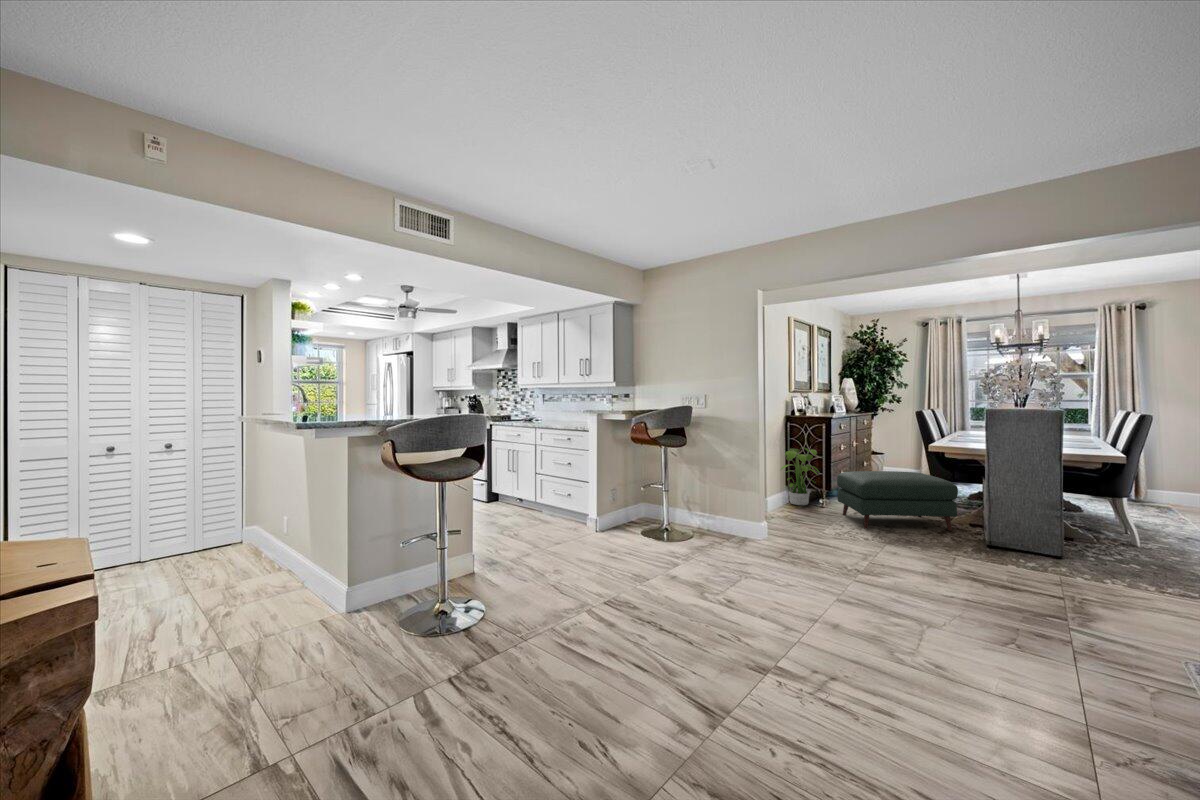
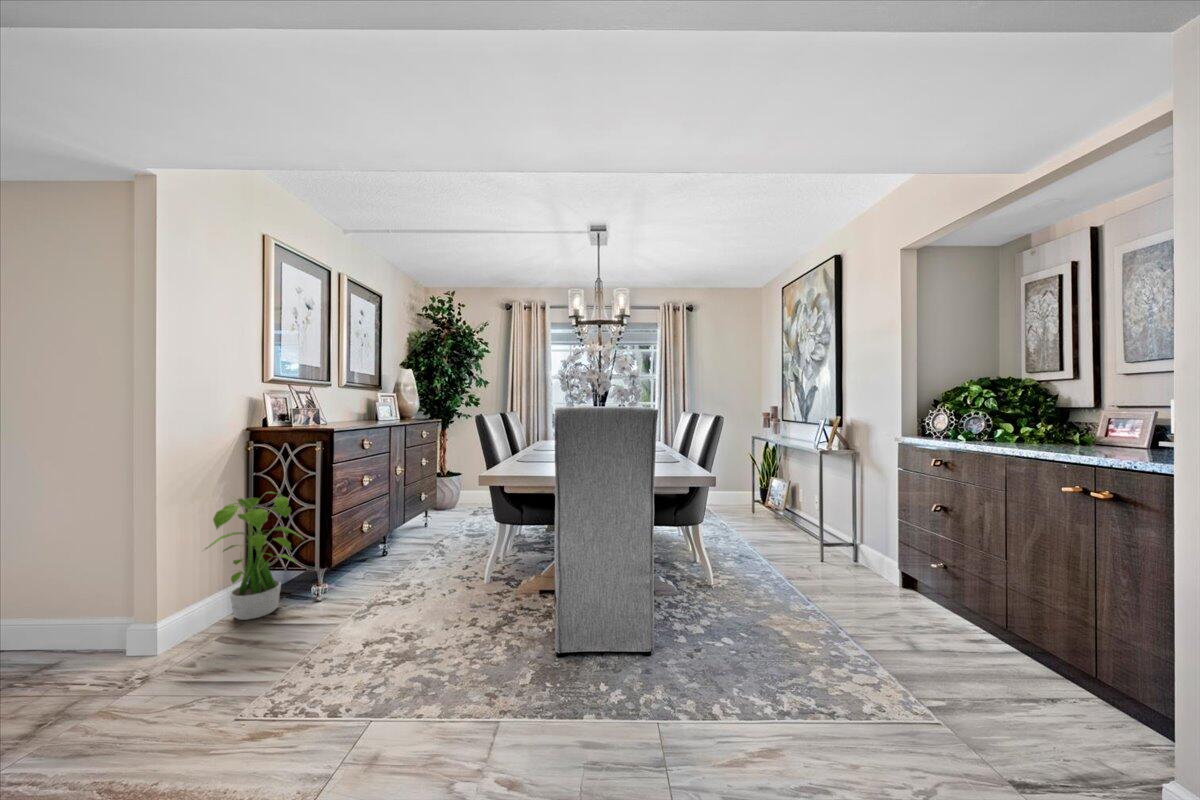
ottoman: present [837,471,958,530] -> none [317,520,523,685]

